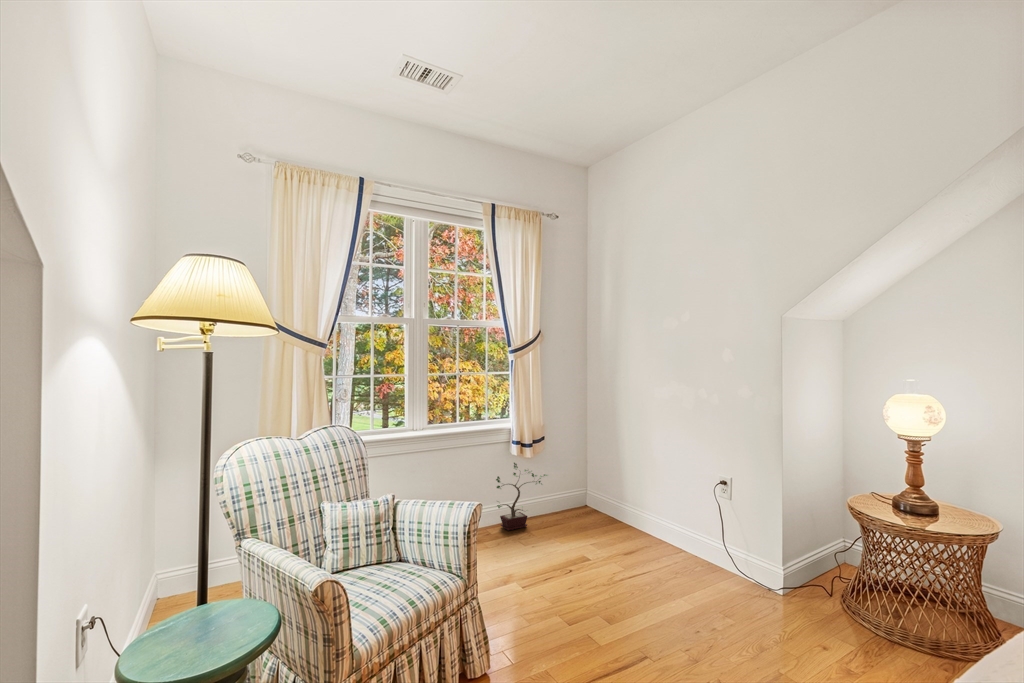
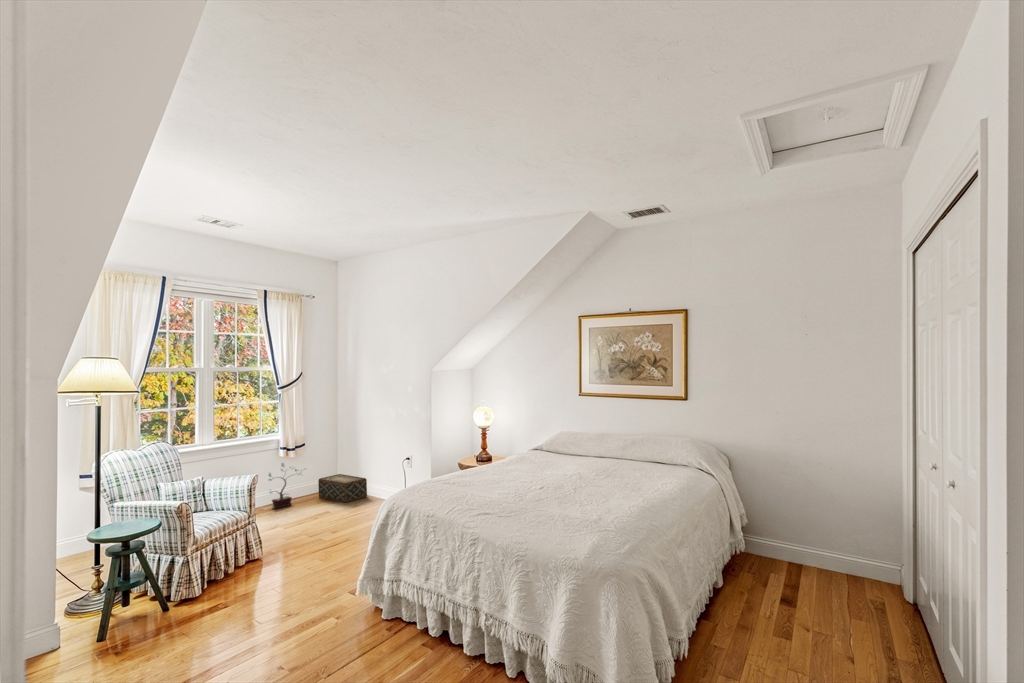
woven basket: none [563,485,638,538] -> present [318,474,367,502]

